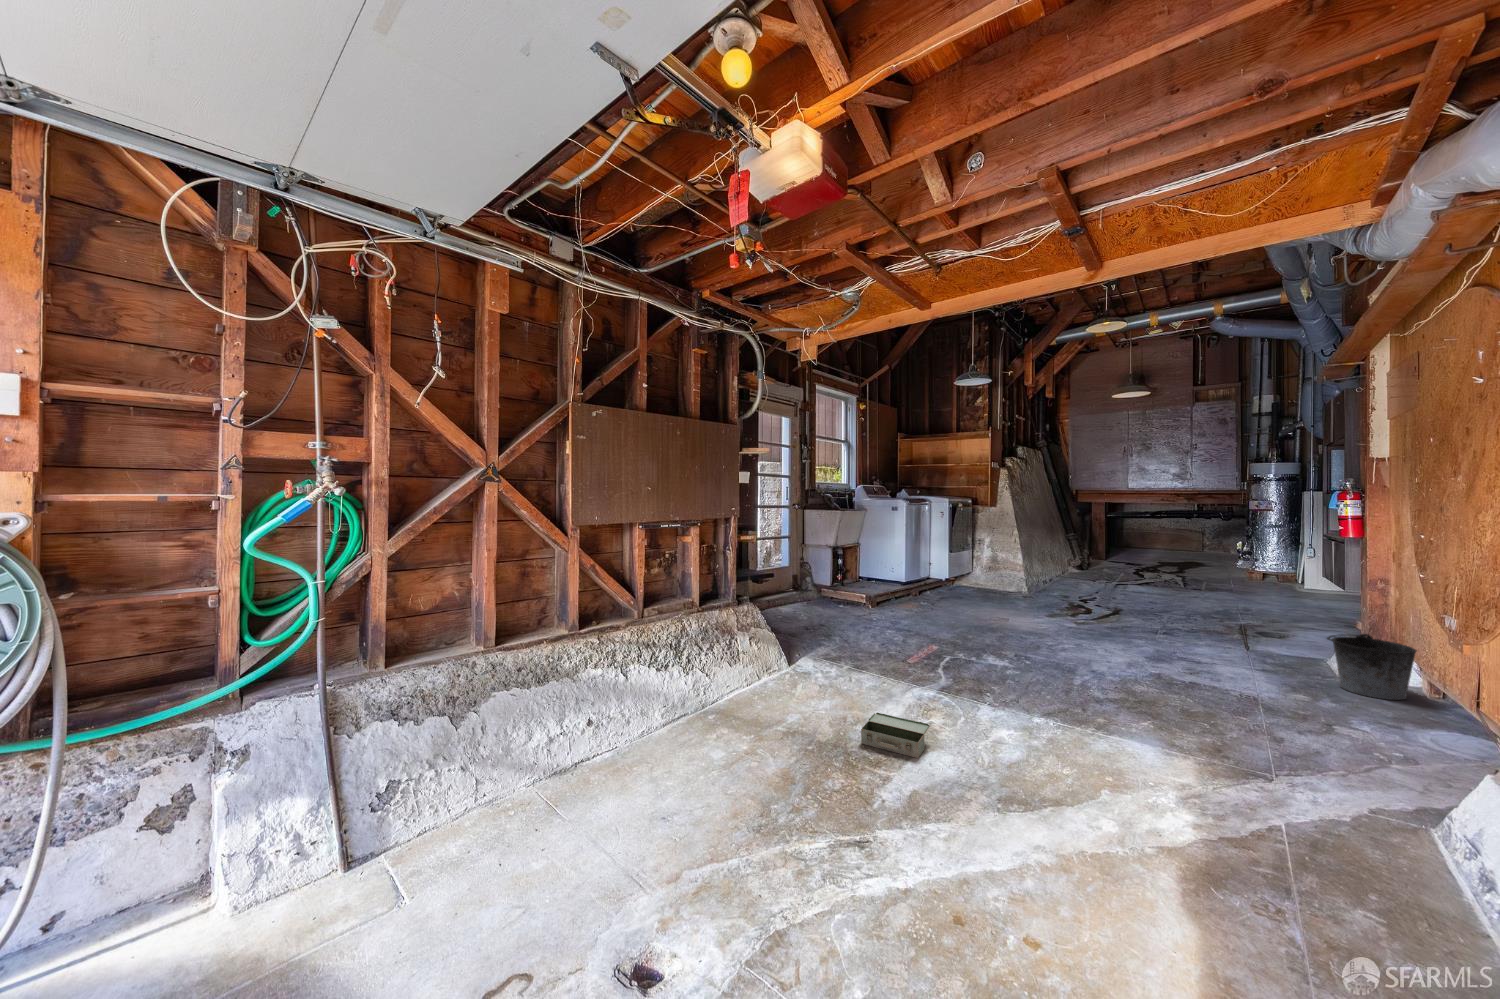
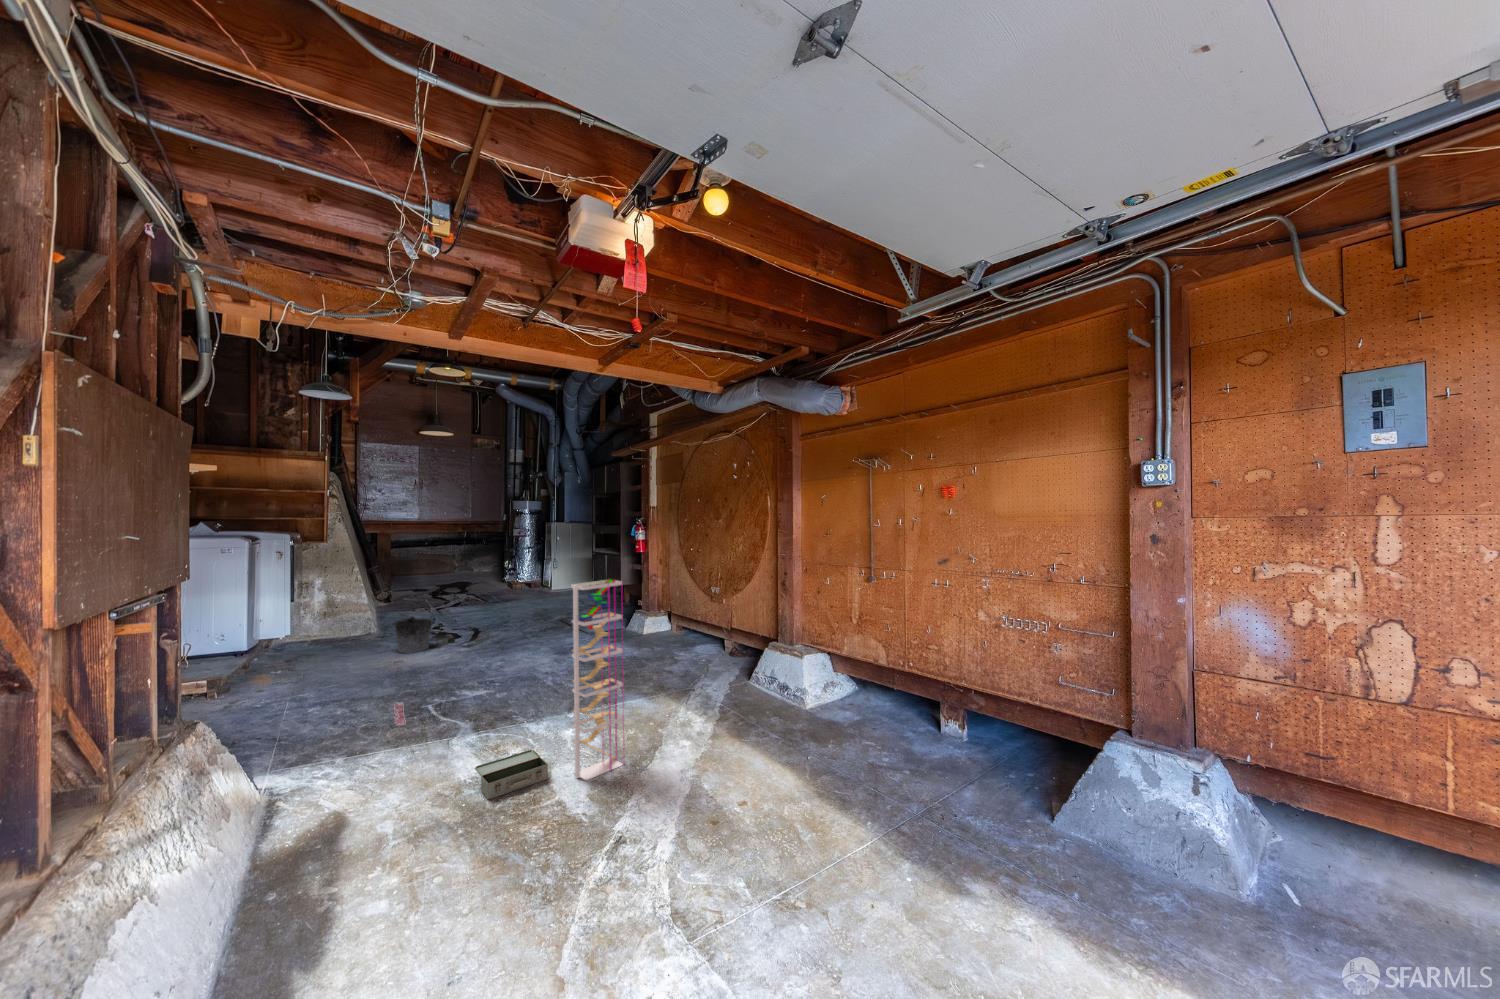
shelving unit: none [933,557,998,794] -> present [571,579,624,780]
bucket: present [1327,634,1417,700] -> present [392,617,432,653]

